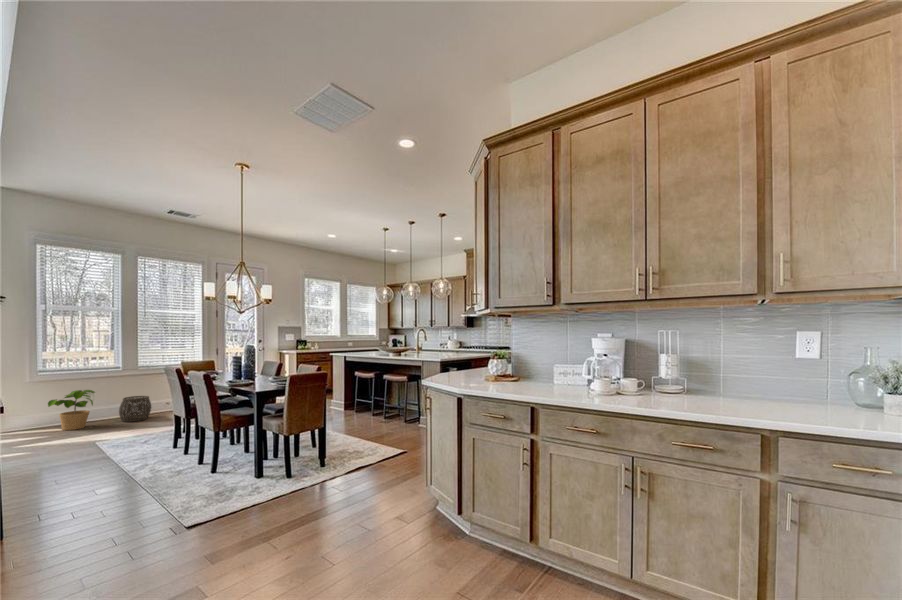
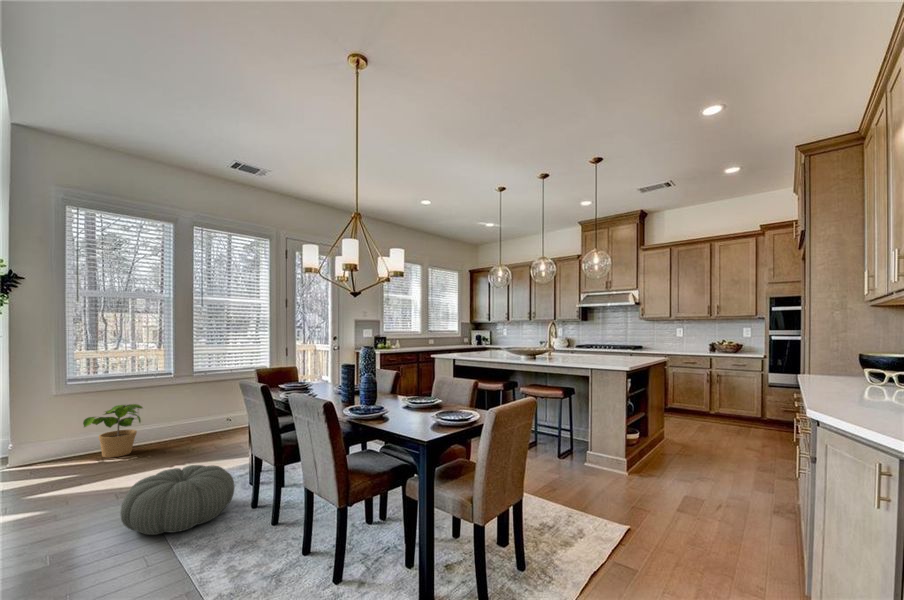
woven basket: present [119,396,151,422] -> none [173,409,213,445]
pouf: none [80,426,160,465] -> present [120,465,235,535]

